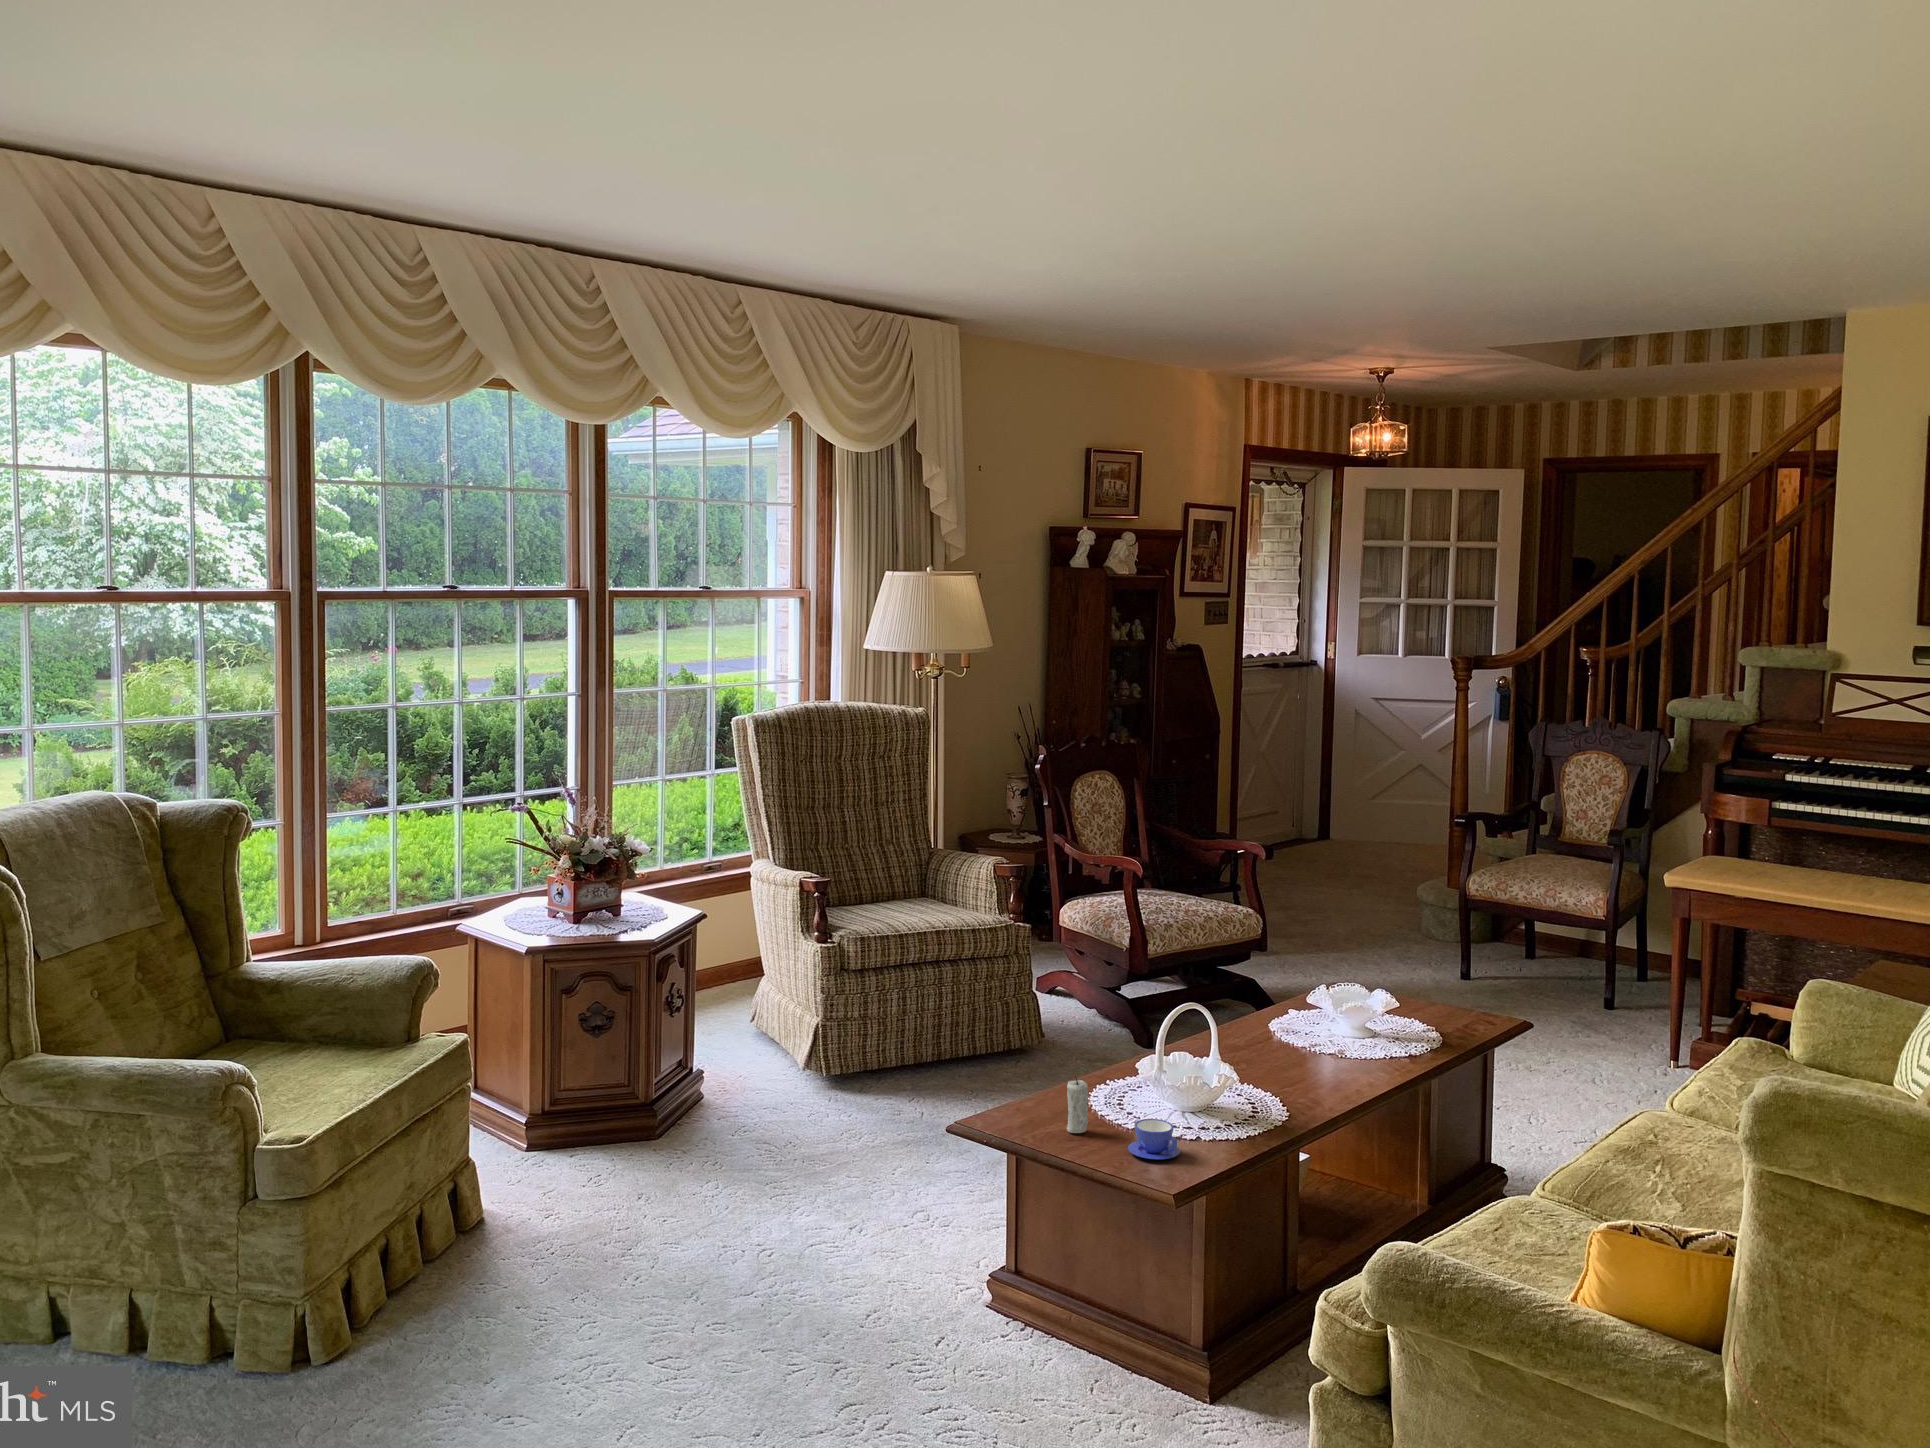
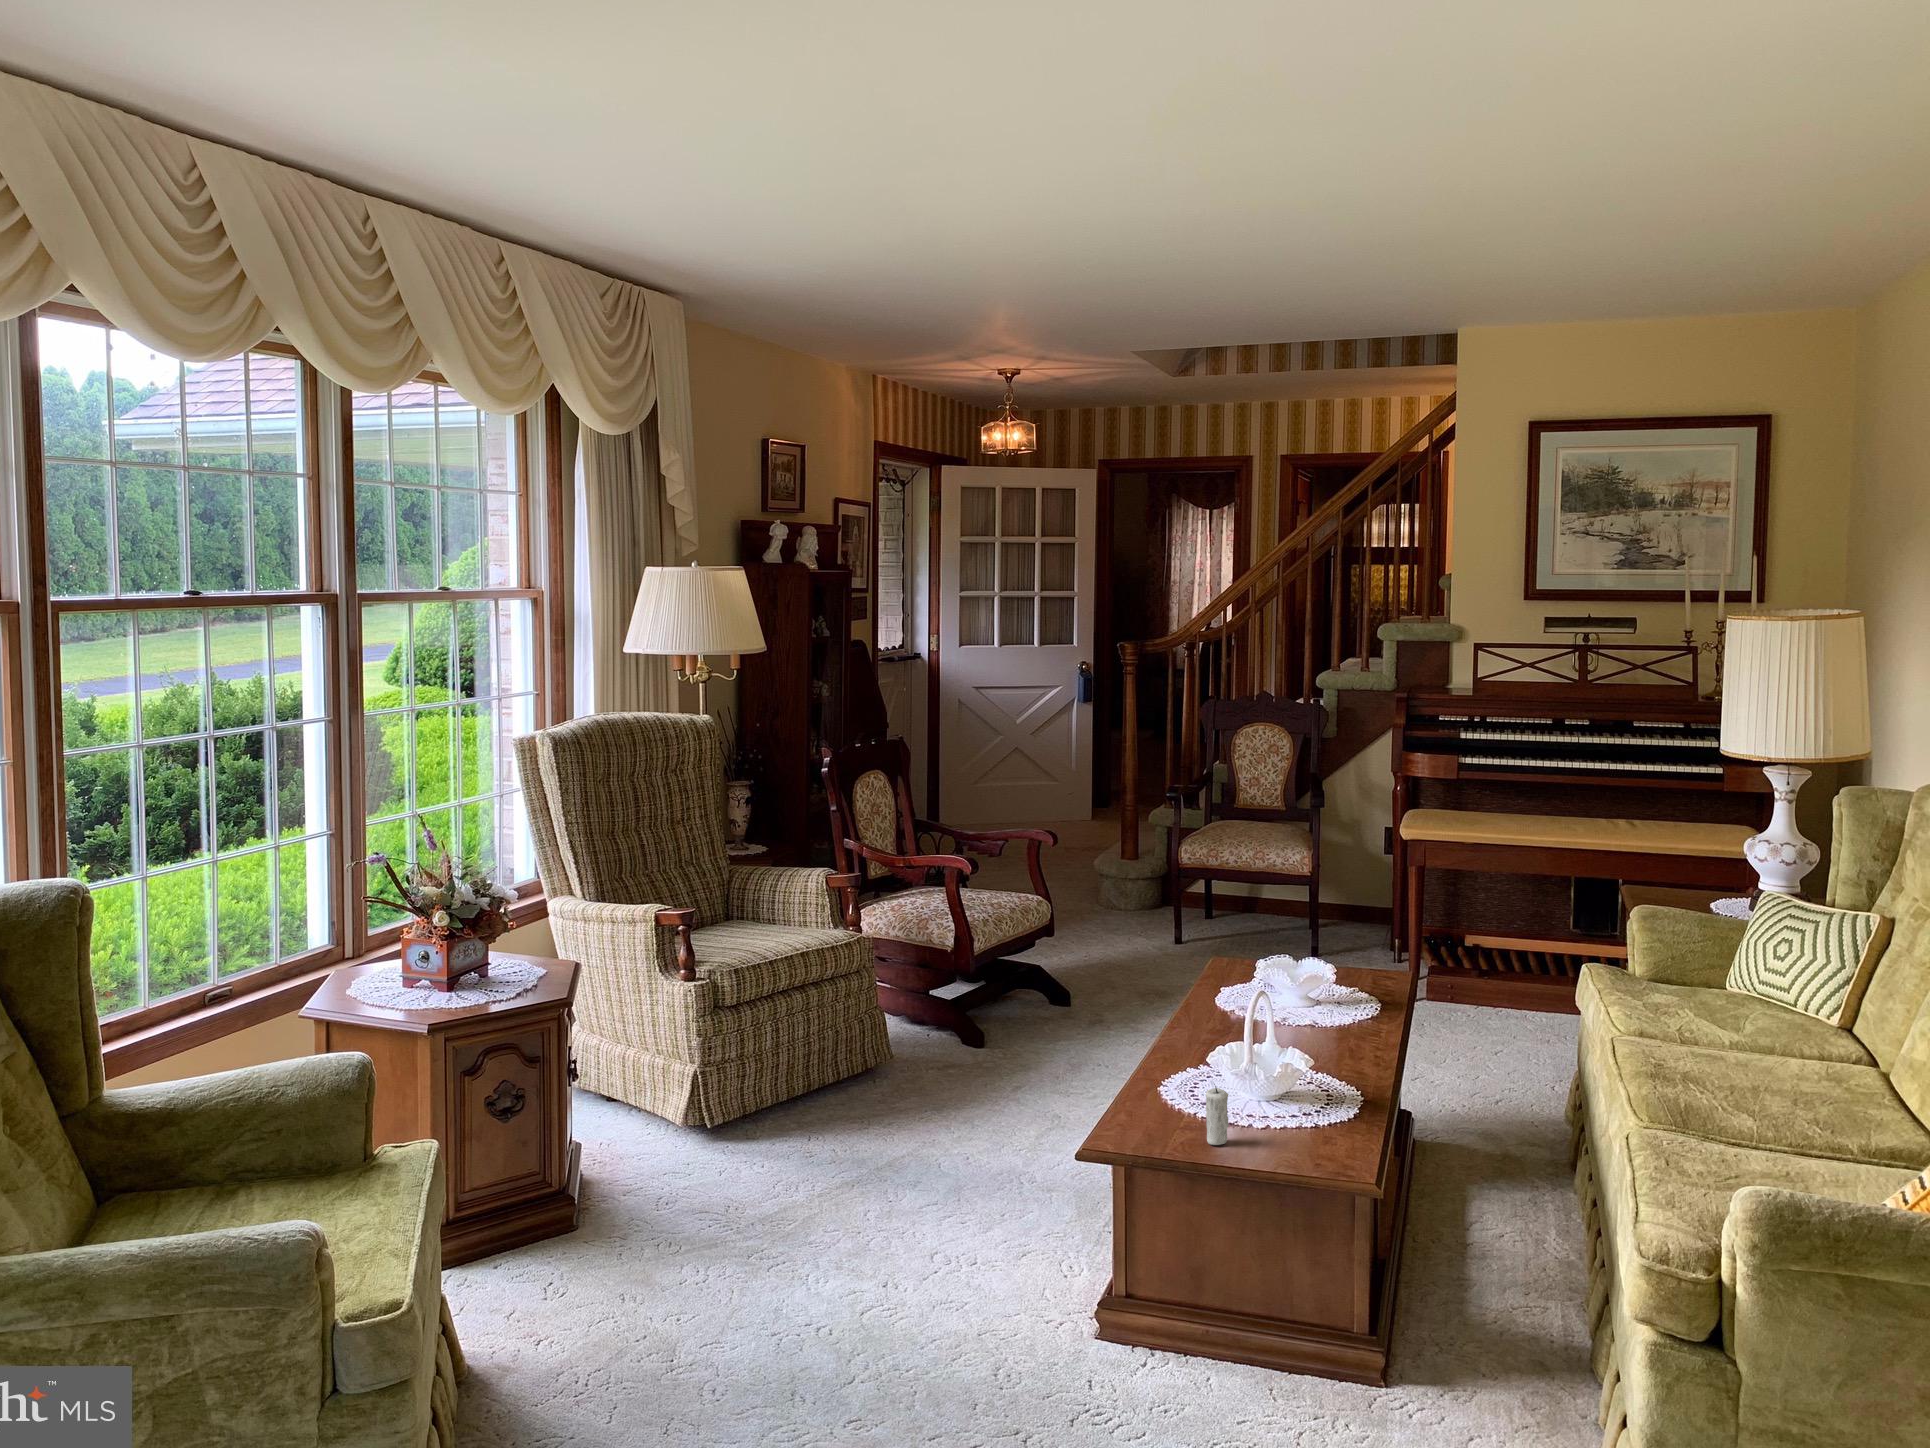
teacup: present [1128,1119,1180,1159] -> none [1287,1116,1344,1158]

